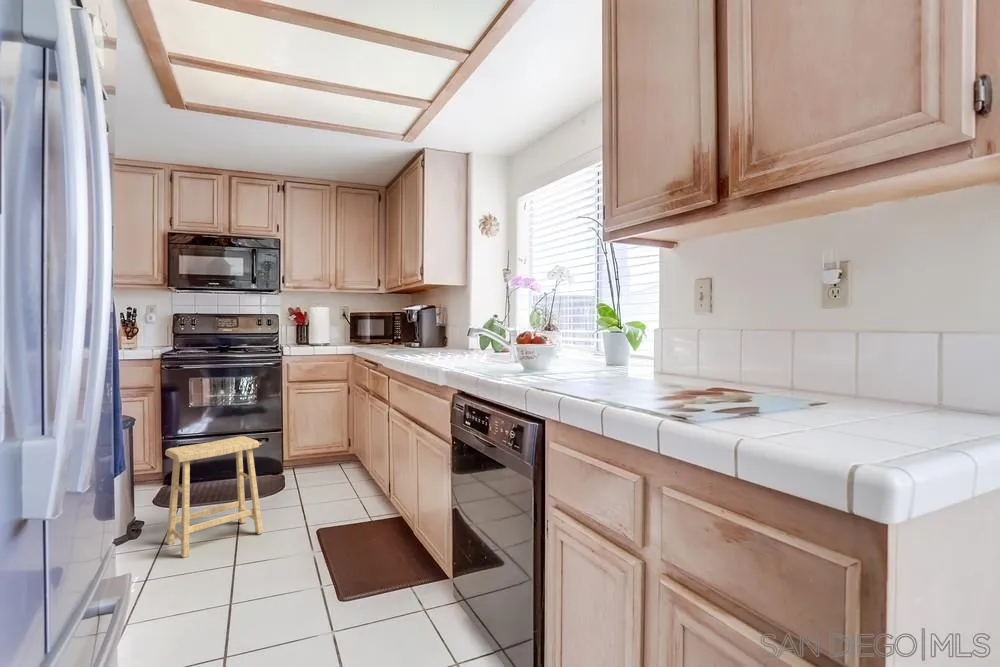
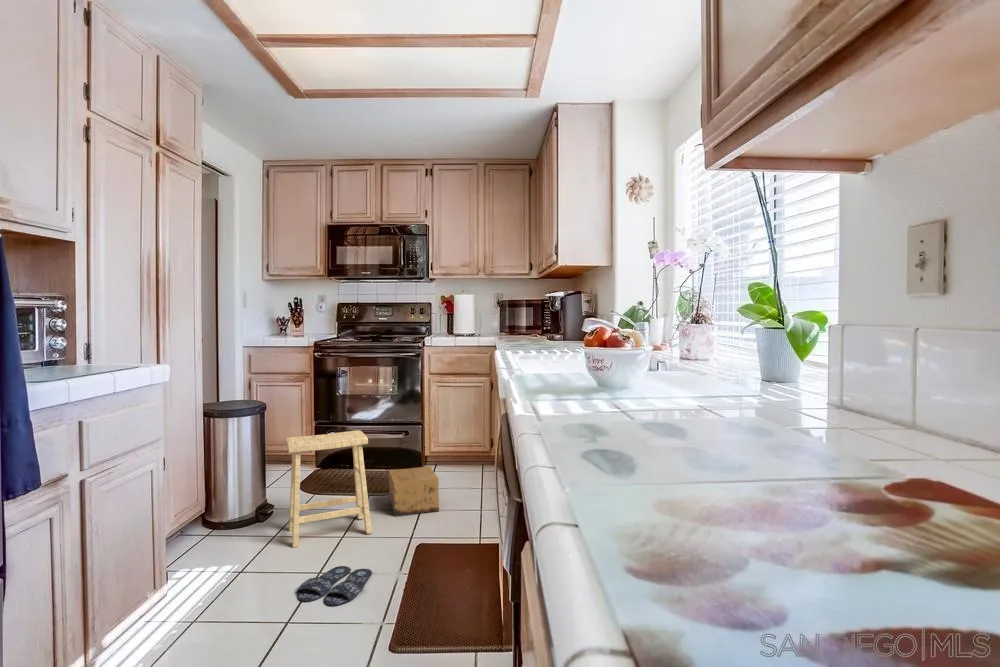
cardboard box: none [263,466,319,516] -> present [389,466,439,517]
slippers: none [217,562,287,600] -> present [298,566,372,606]

